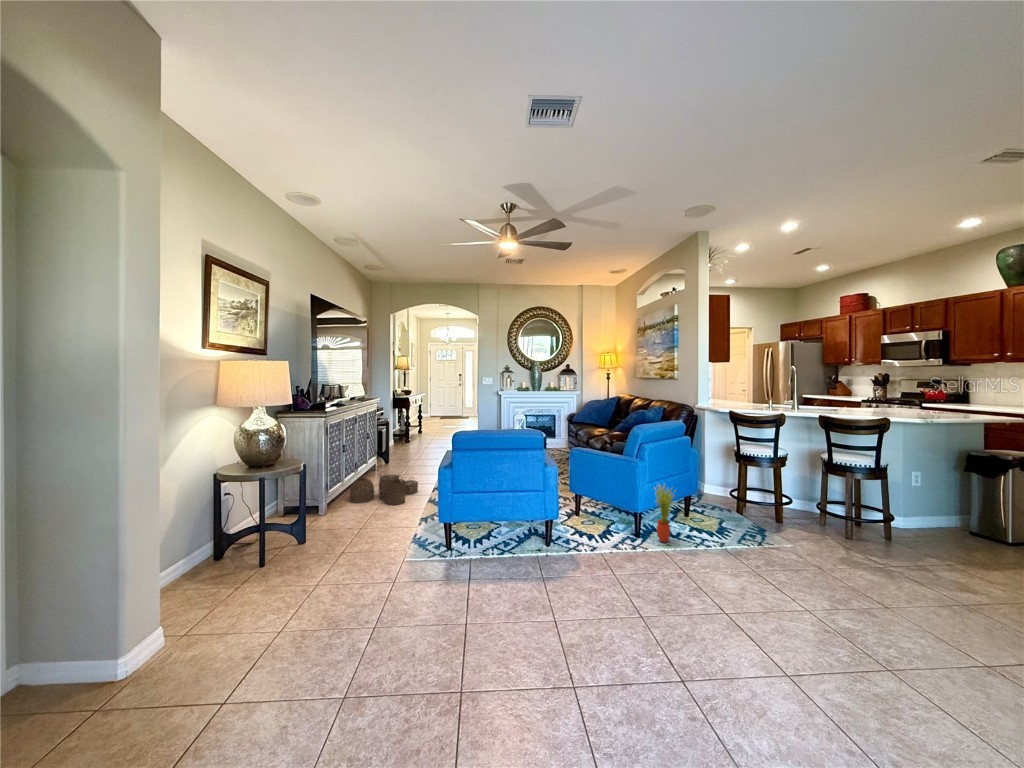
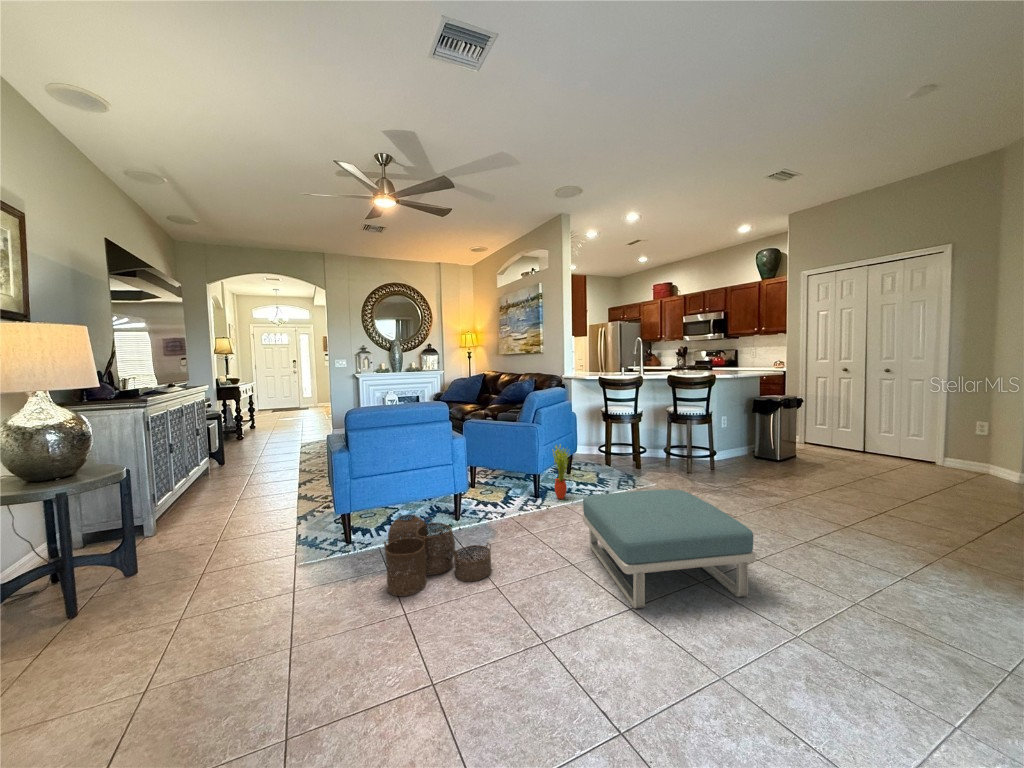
woven basket: present [349,475,418,505] -> present [384,514,492,596]
footstool: none [661,548,863,719] -> present [582,489,755,608]

